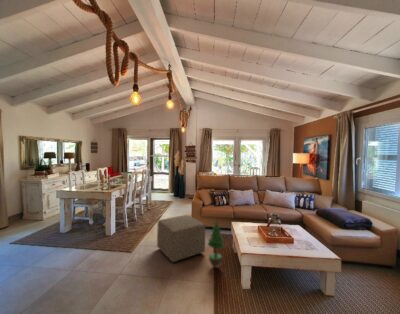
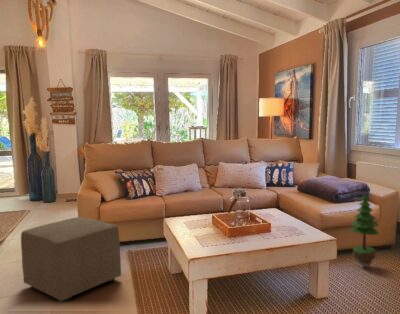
potted tree: present [208,222,224,267] -> present [350,193,379,267]

